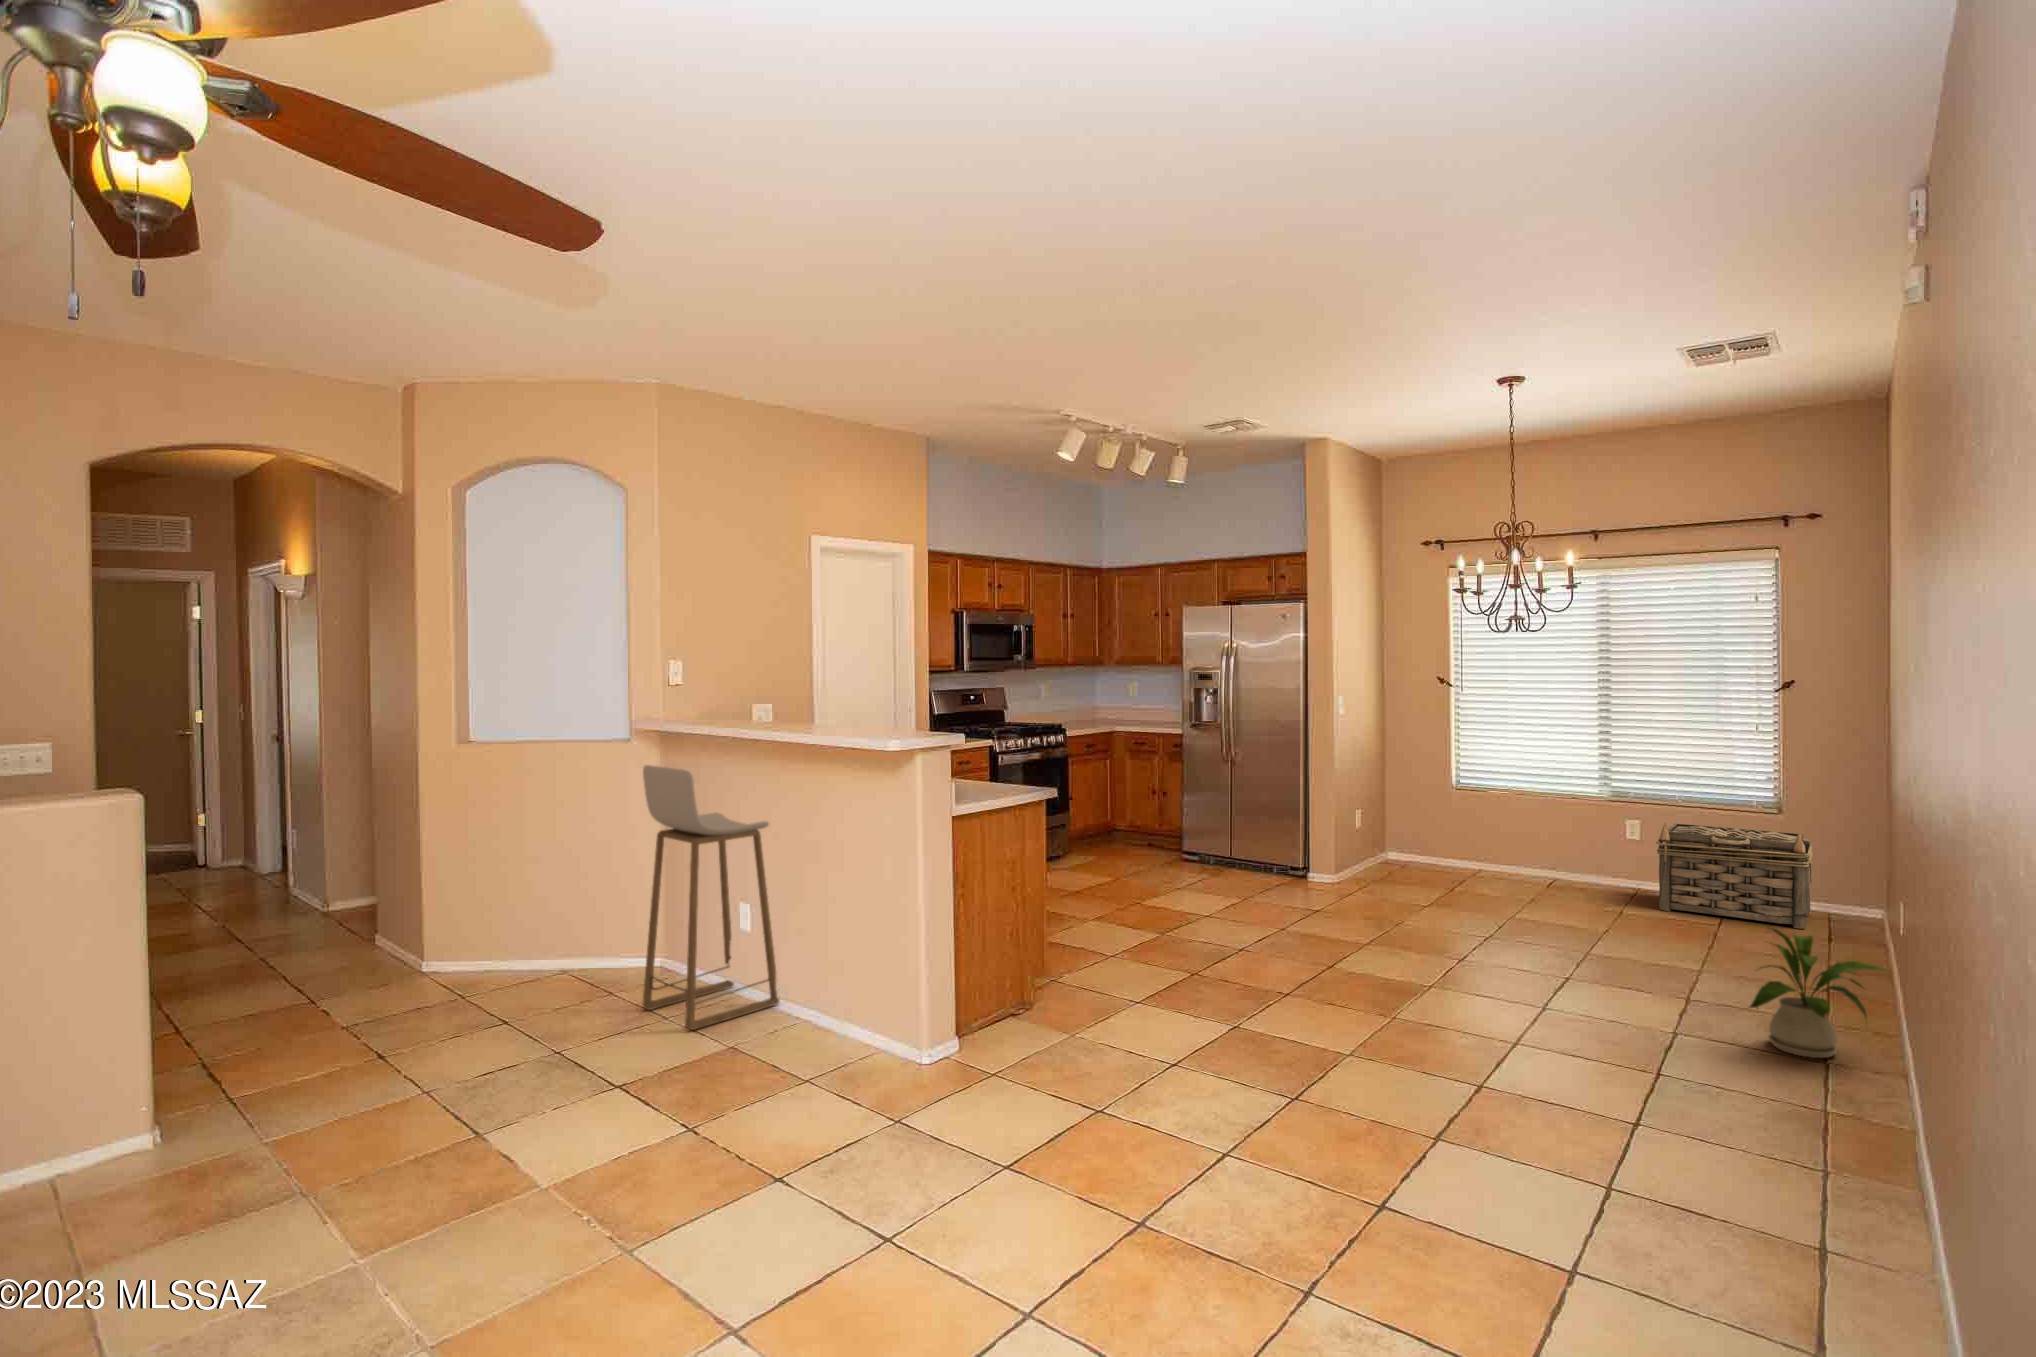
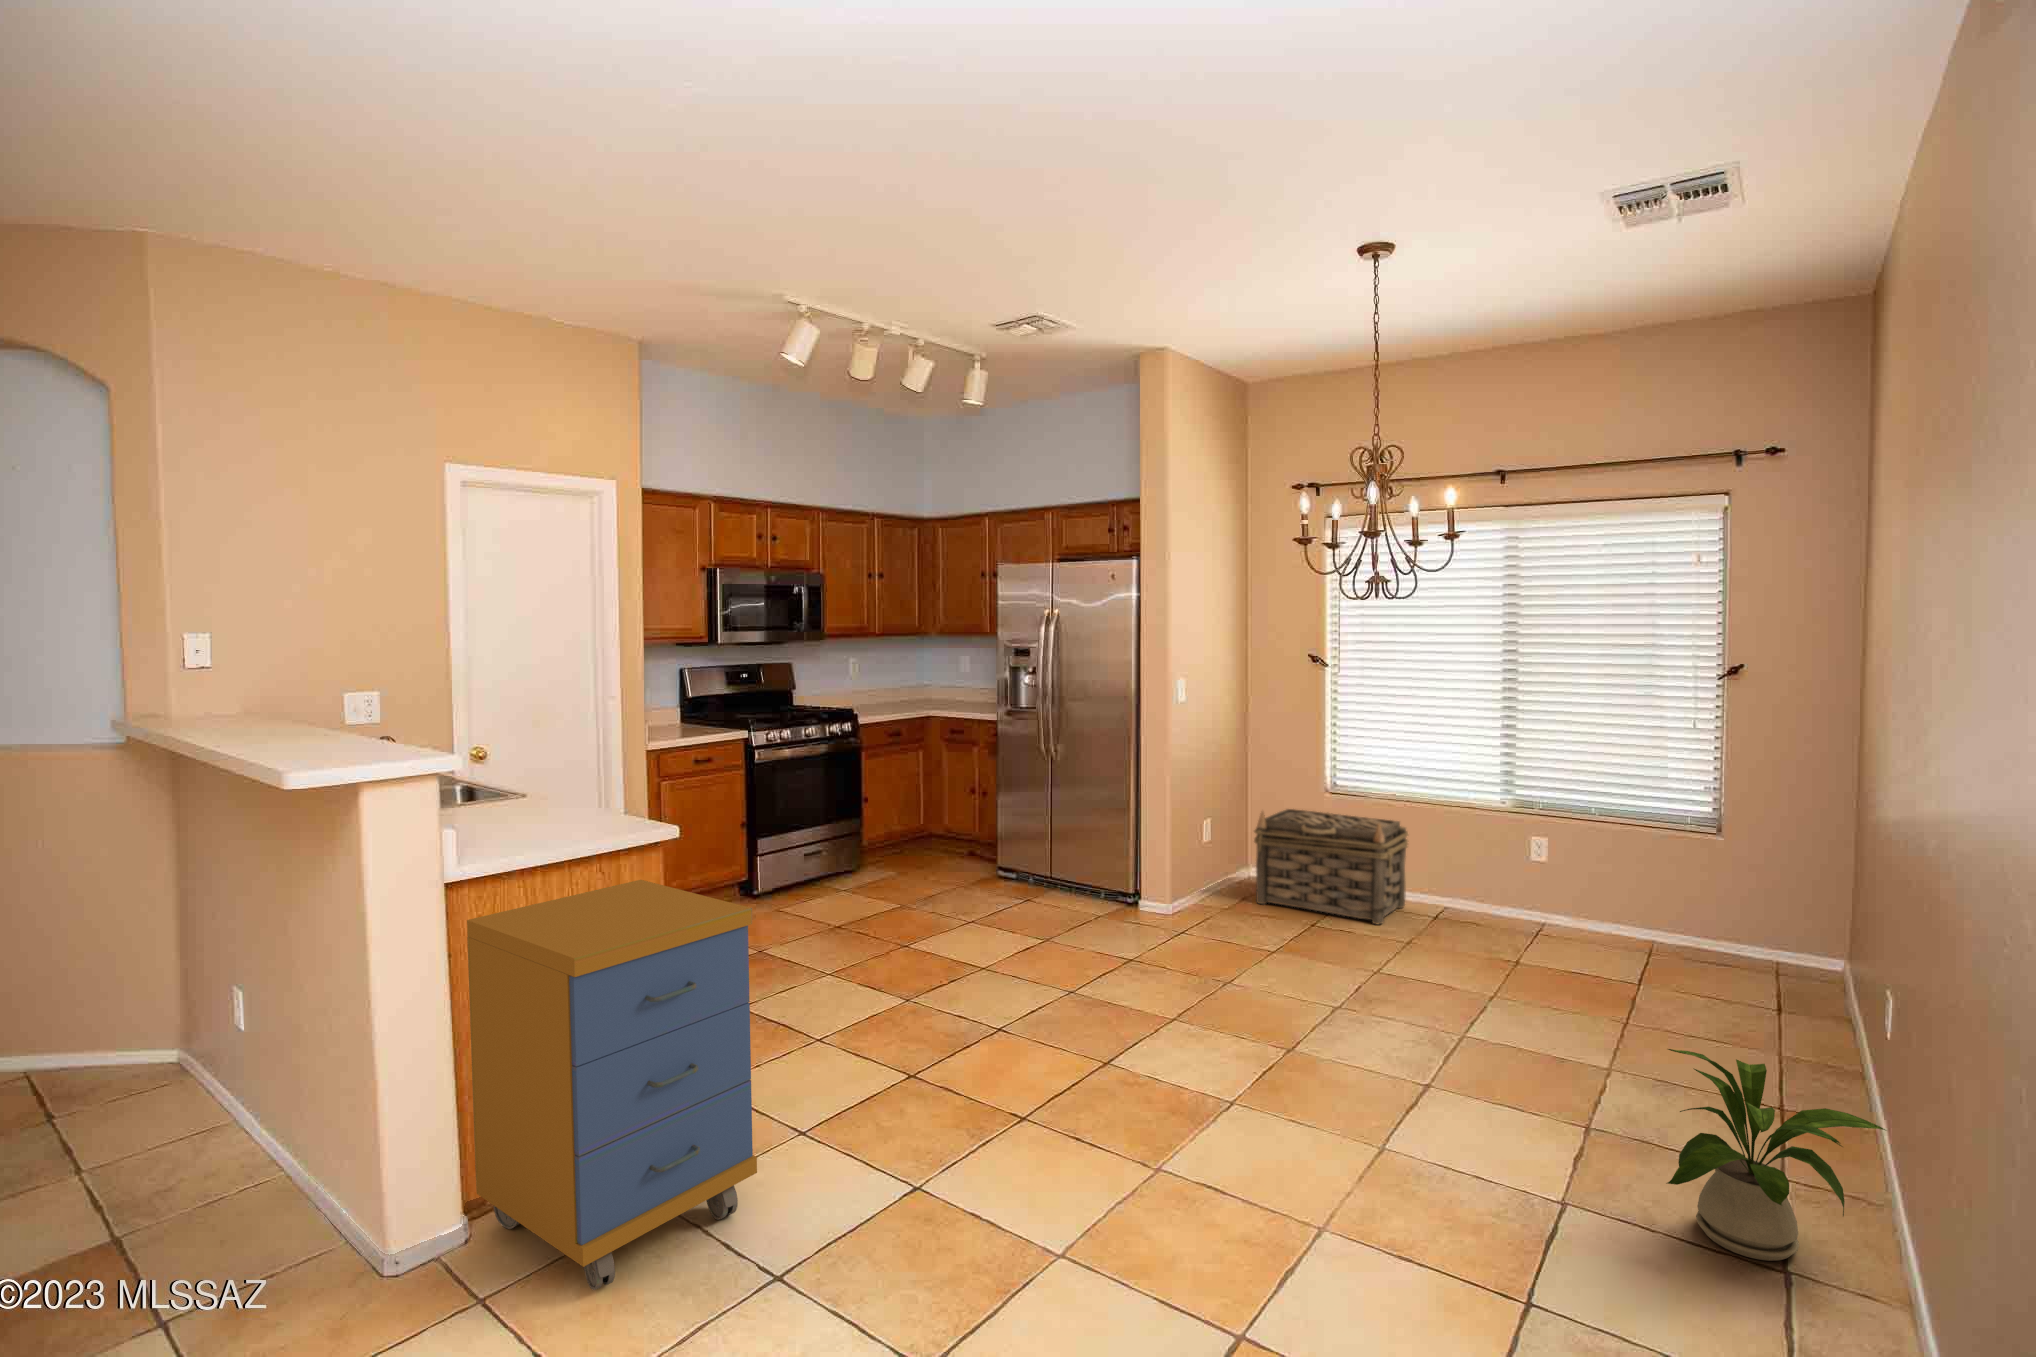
bar stool: present [643,765,780,1030] -> none [15,800,254,1221]
storage cabinet: none [962,820,1136,1061] -> present [467,880,757,1290]
basket: present [1656,823,1813,929] -> present [1254,809,1408,924]

